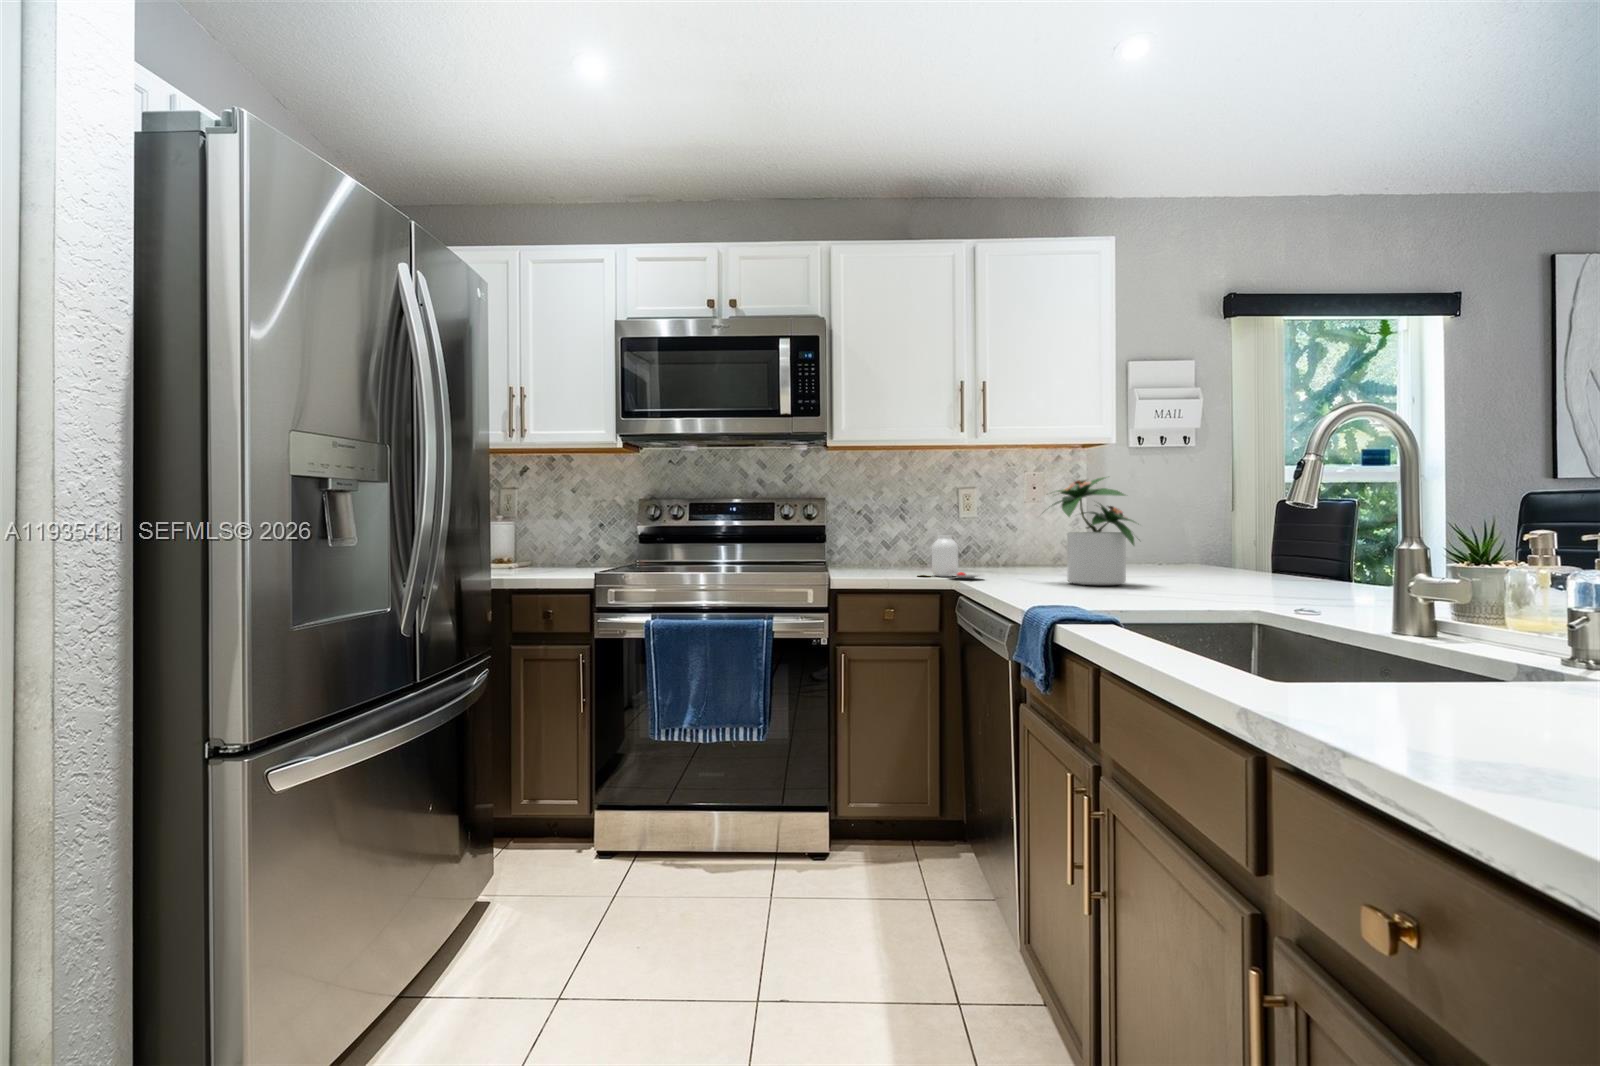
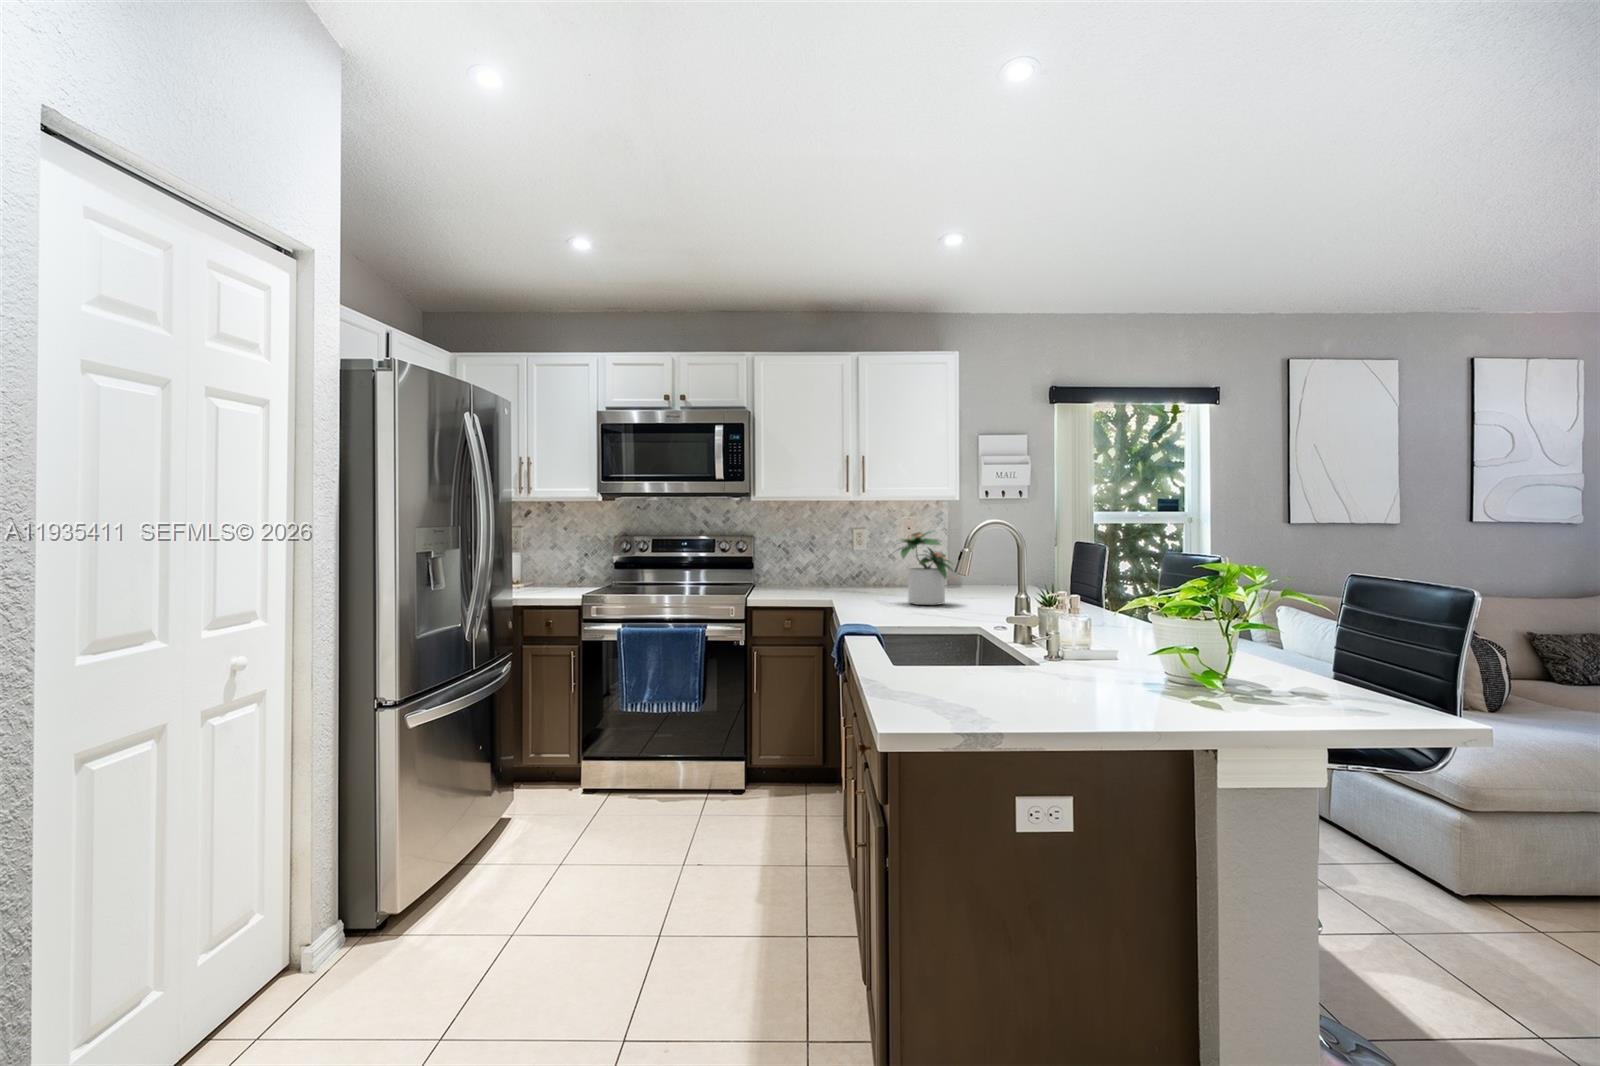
jar: present [917,535,982,578] -> none [811,568,855,599]

